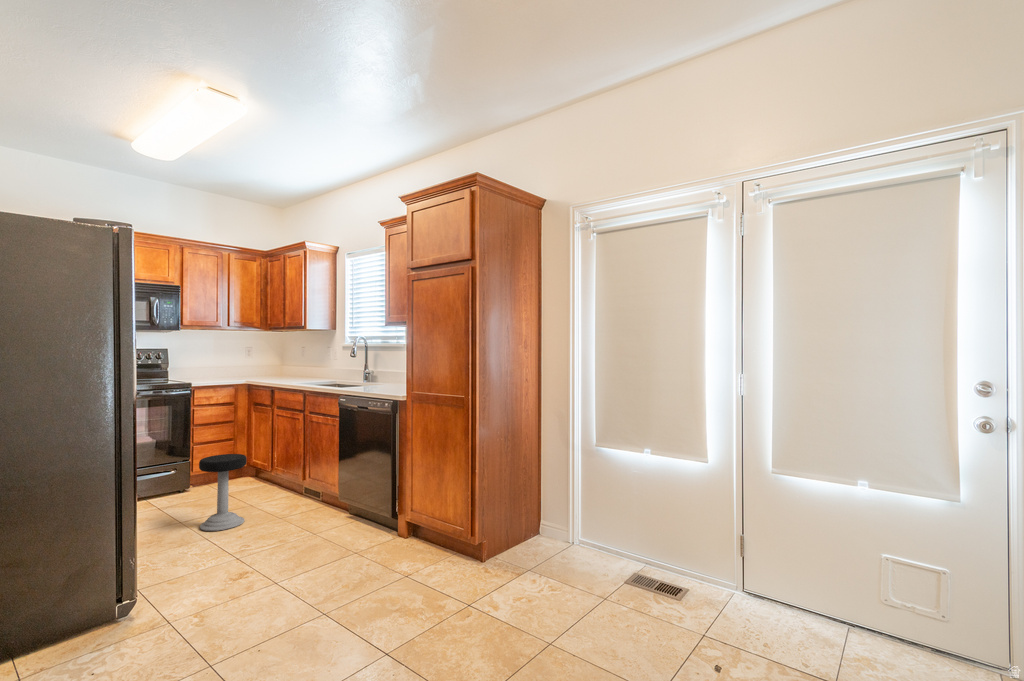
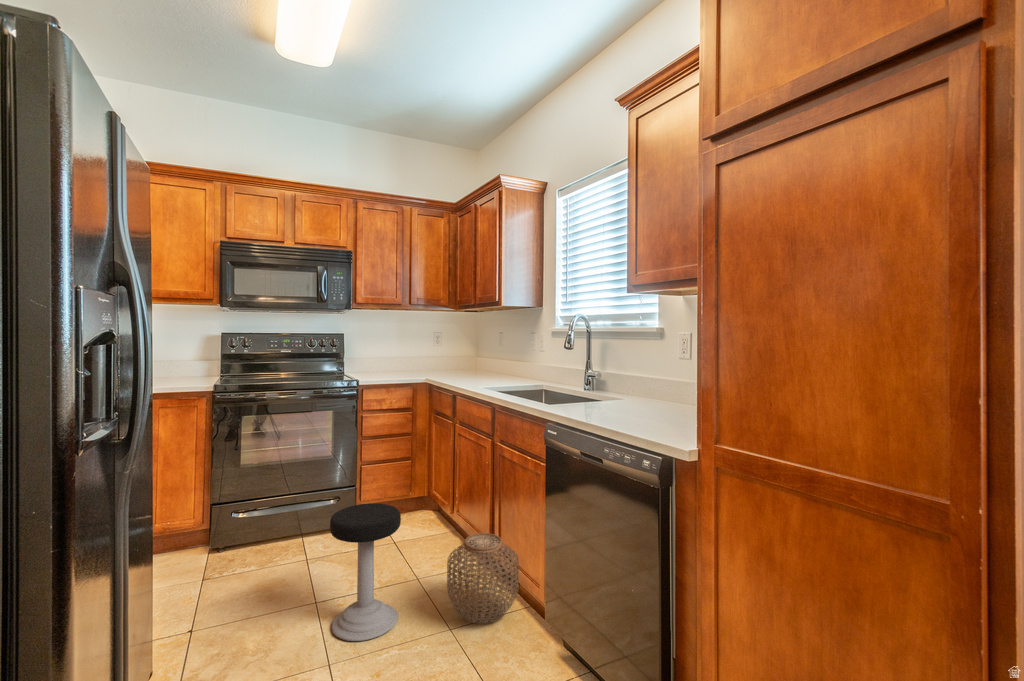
woven basket: none [277,466,322,515] -> present [447,533,519,624]

